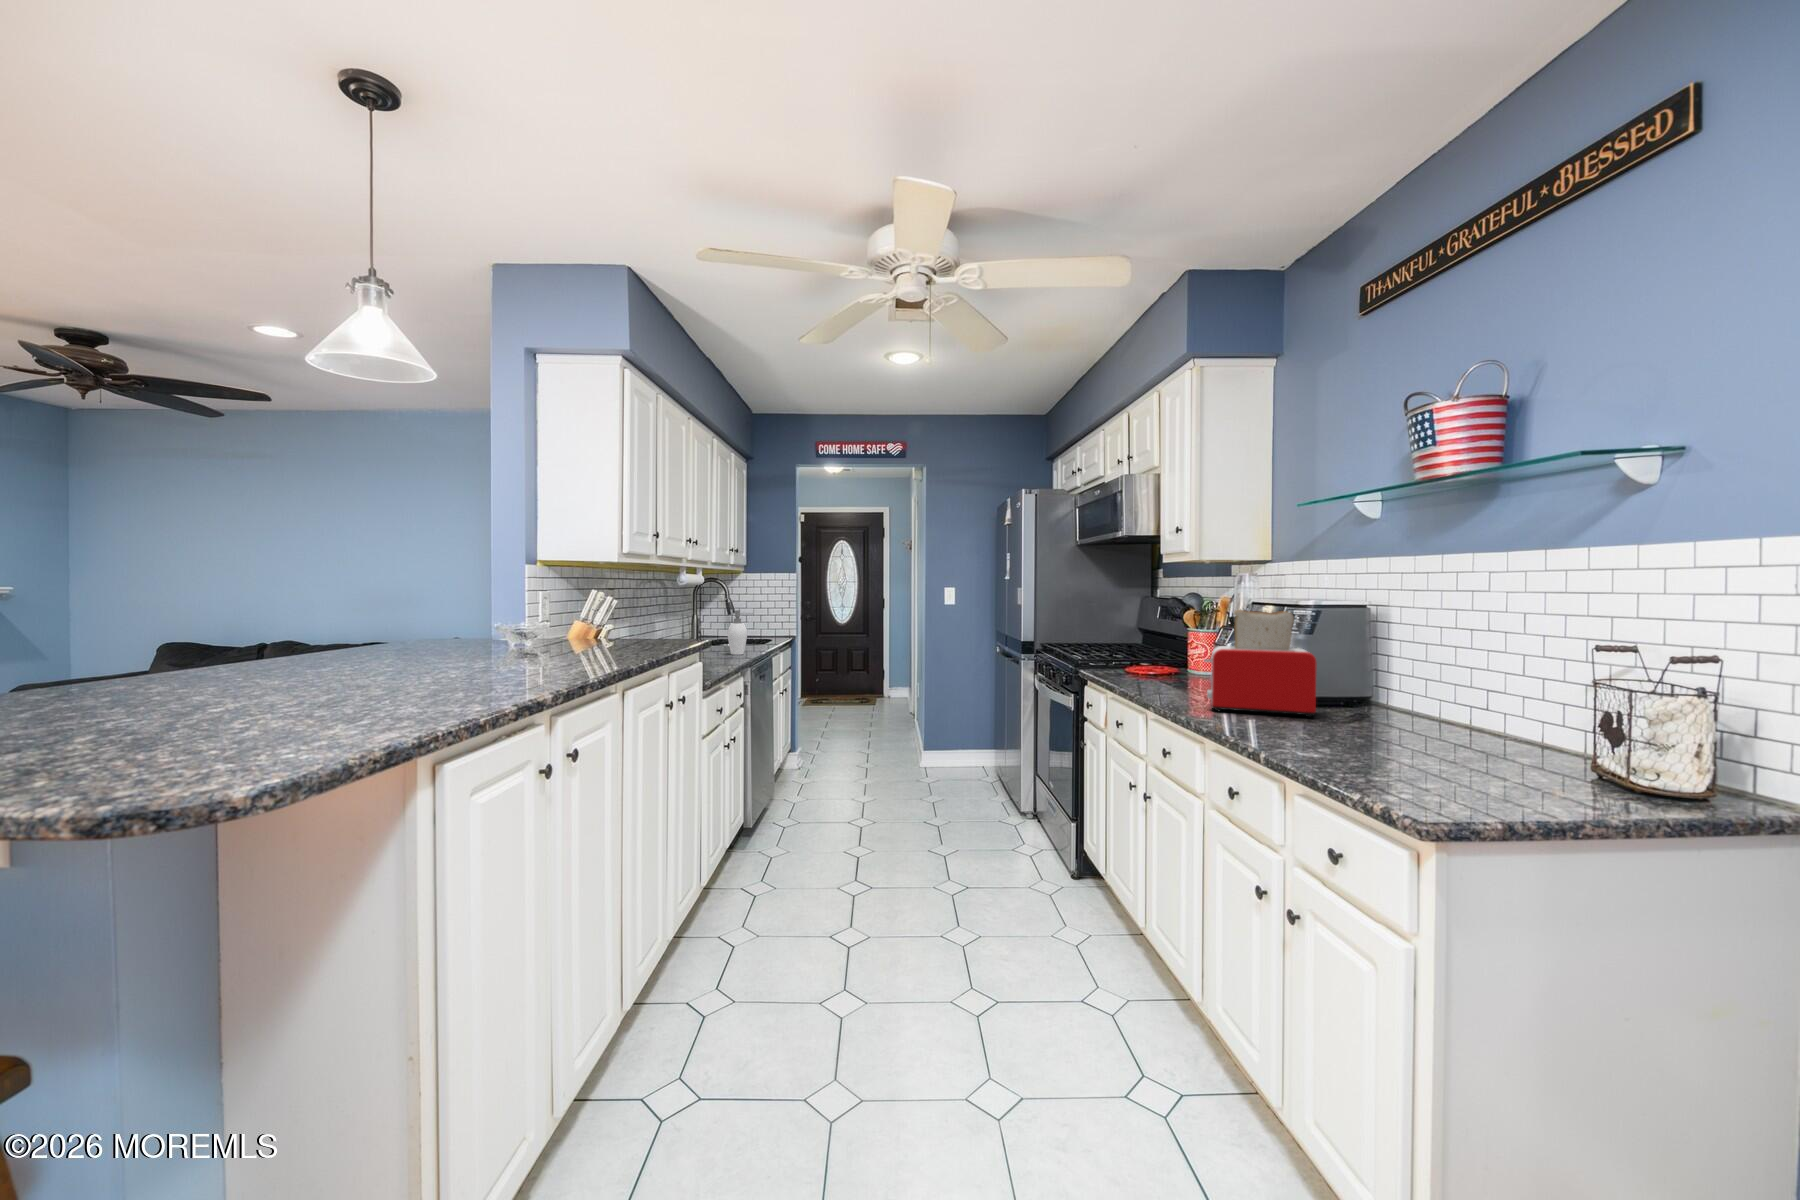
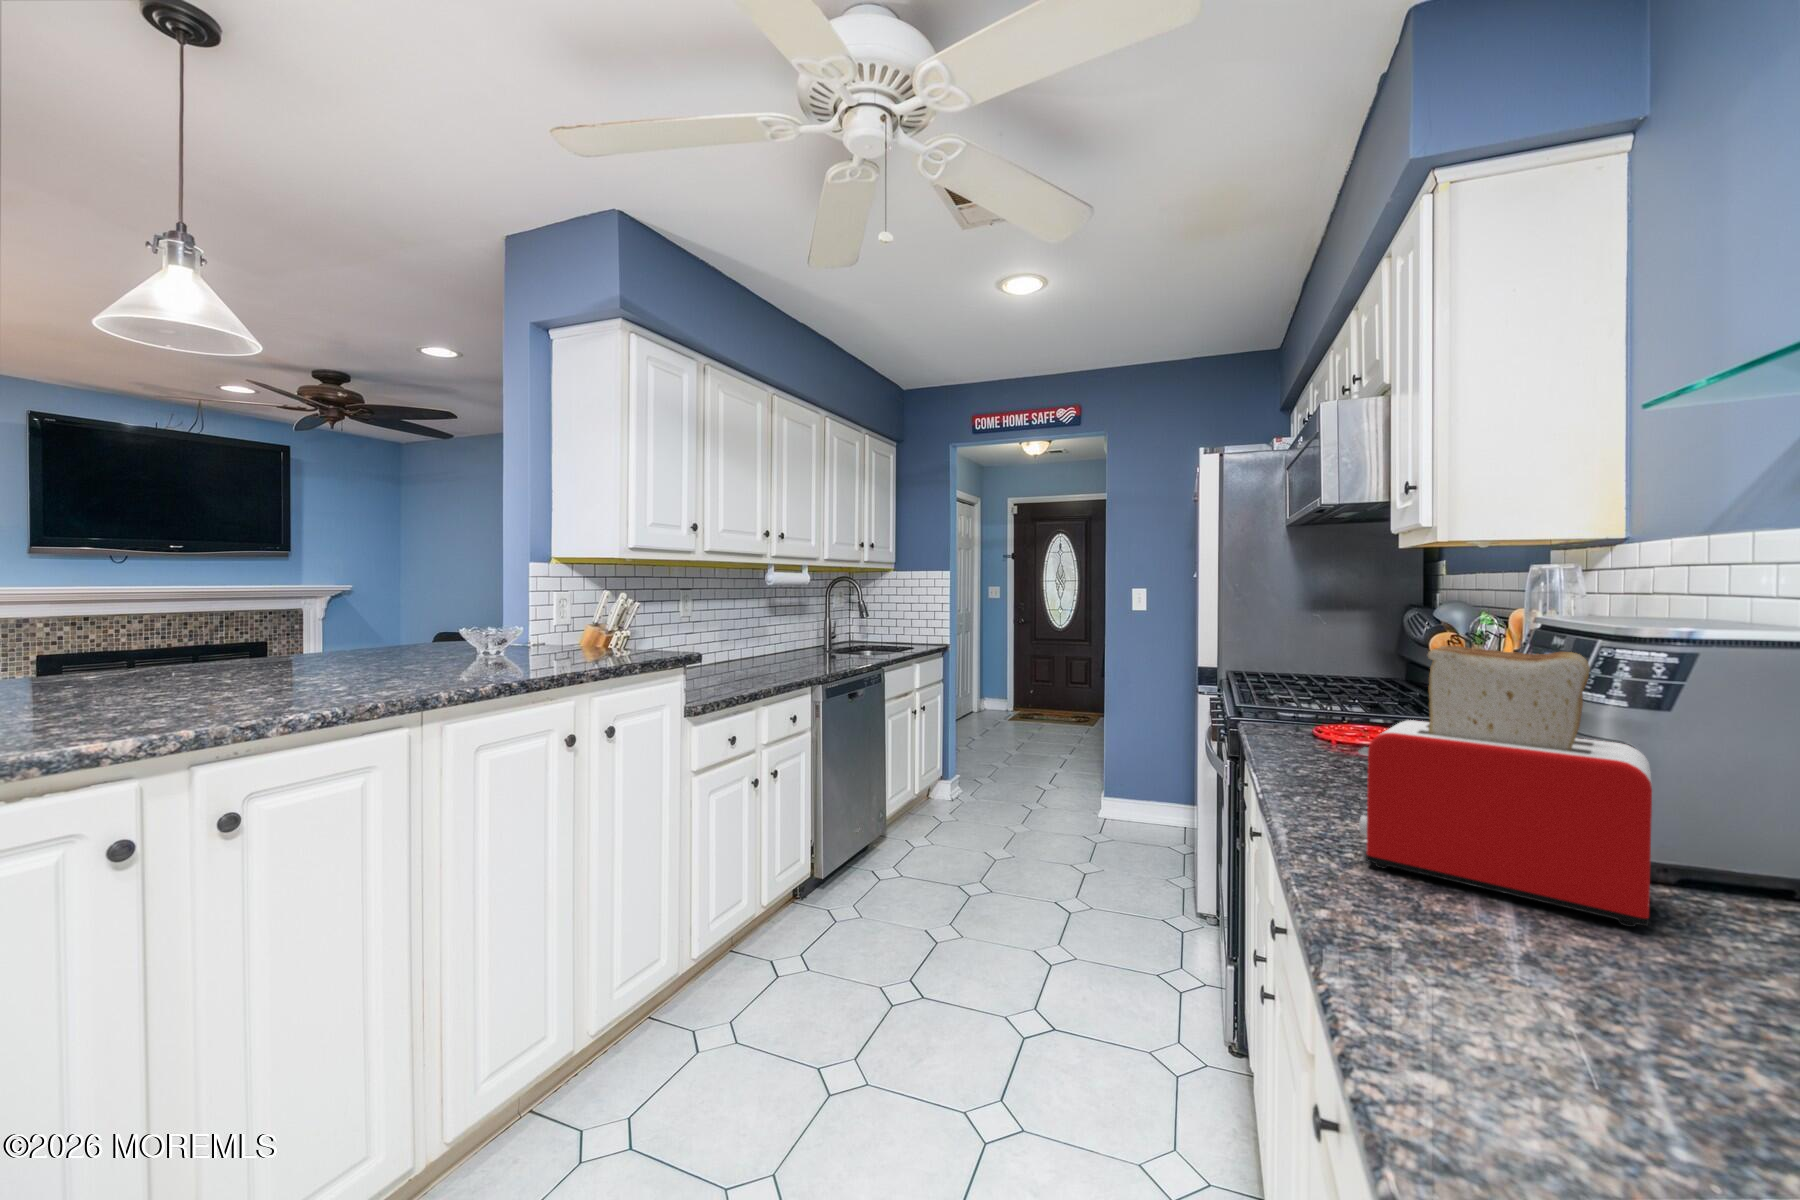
soap dispenser: present [728,610,750,655] -> none [812,617,839,670]

